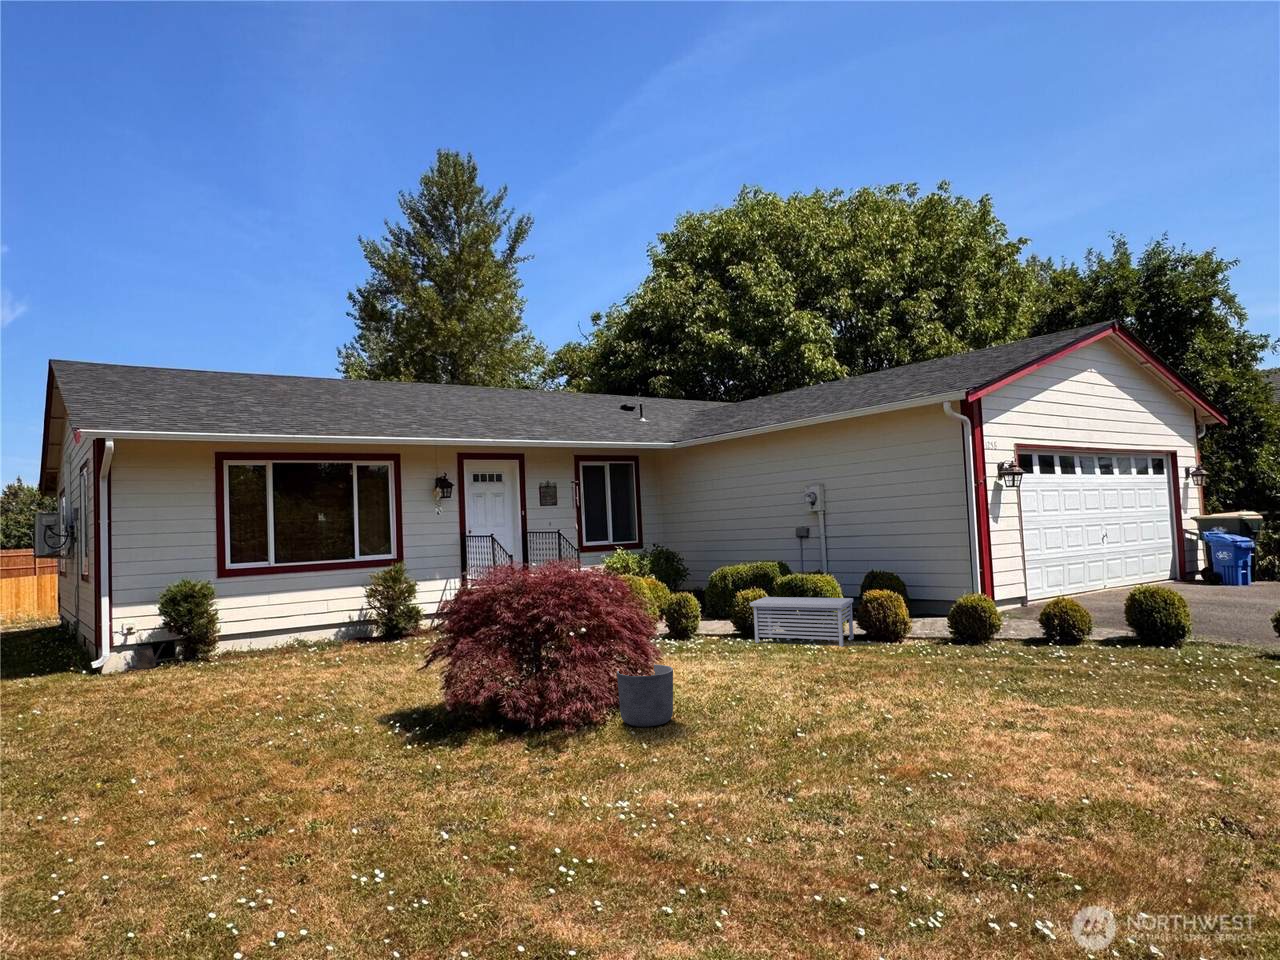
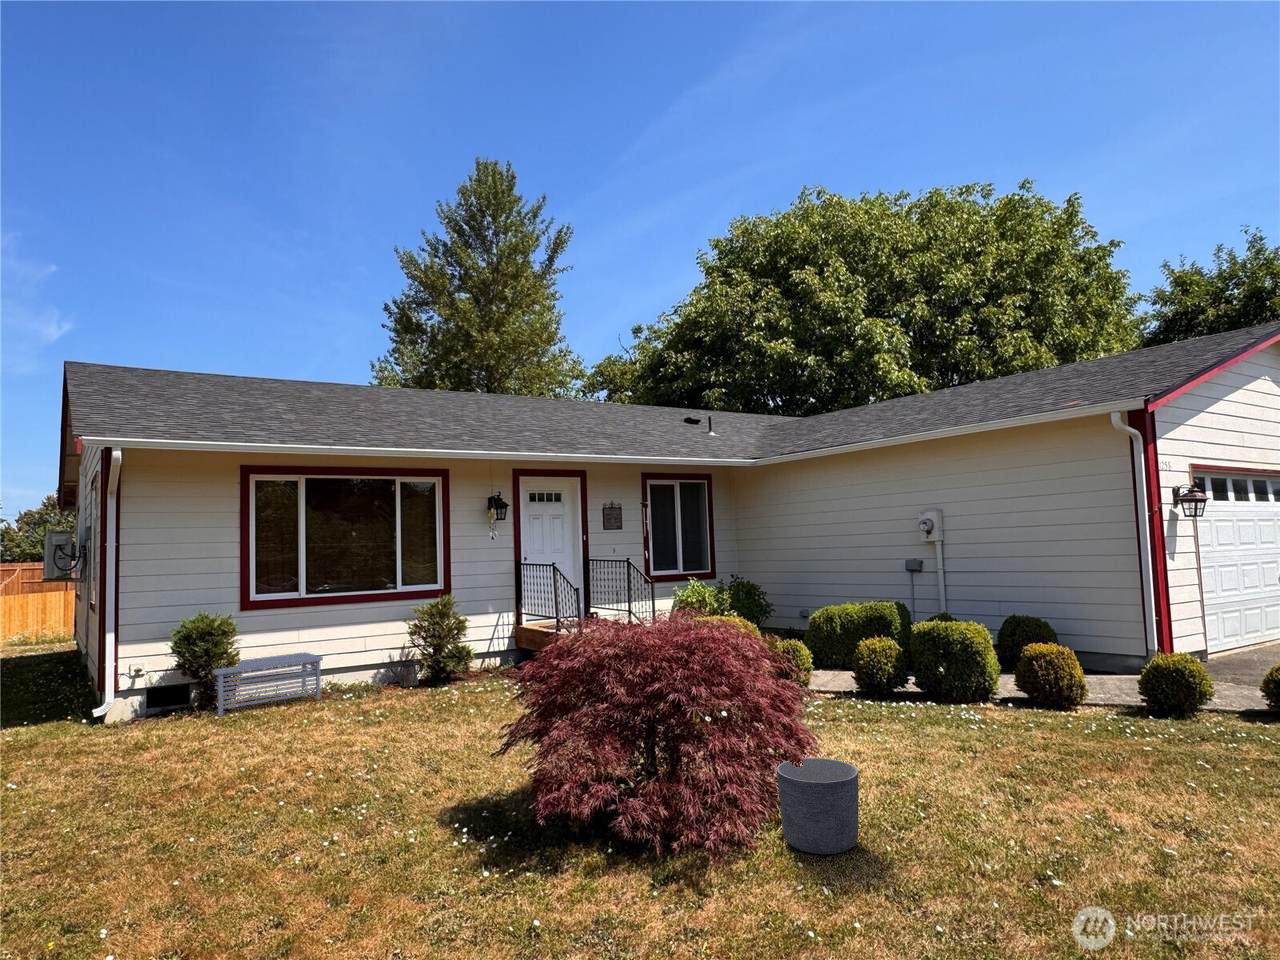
storage bench: present [750,597,854,647] -> present [213,652,323,716]
watering can: present [134,644,164,669] -> present [385,663,422,687]

